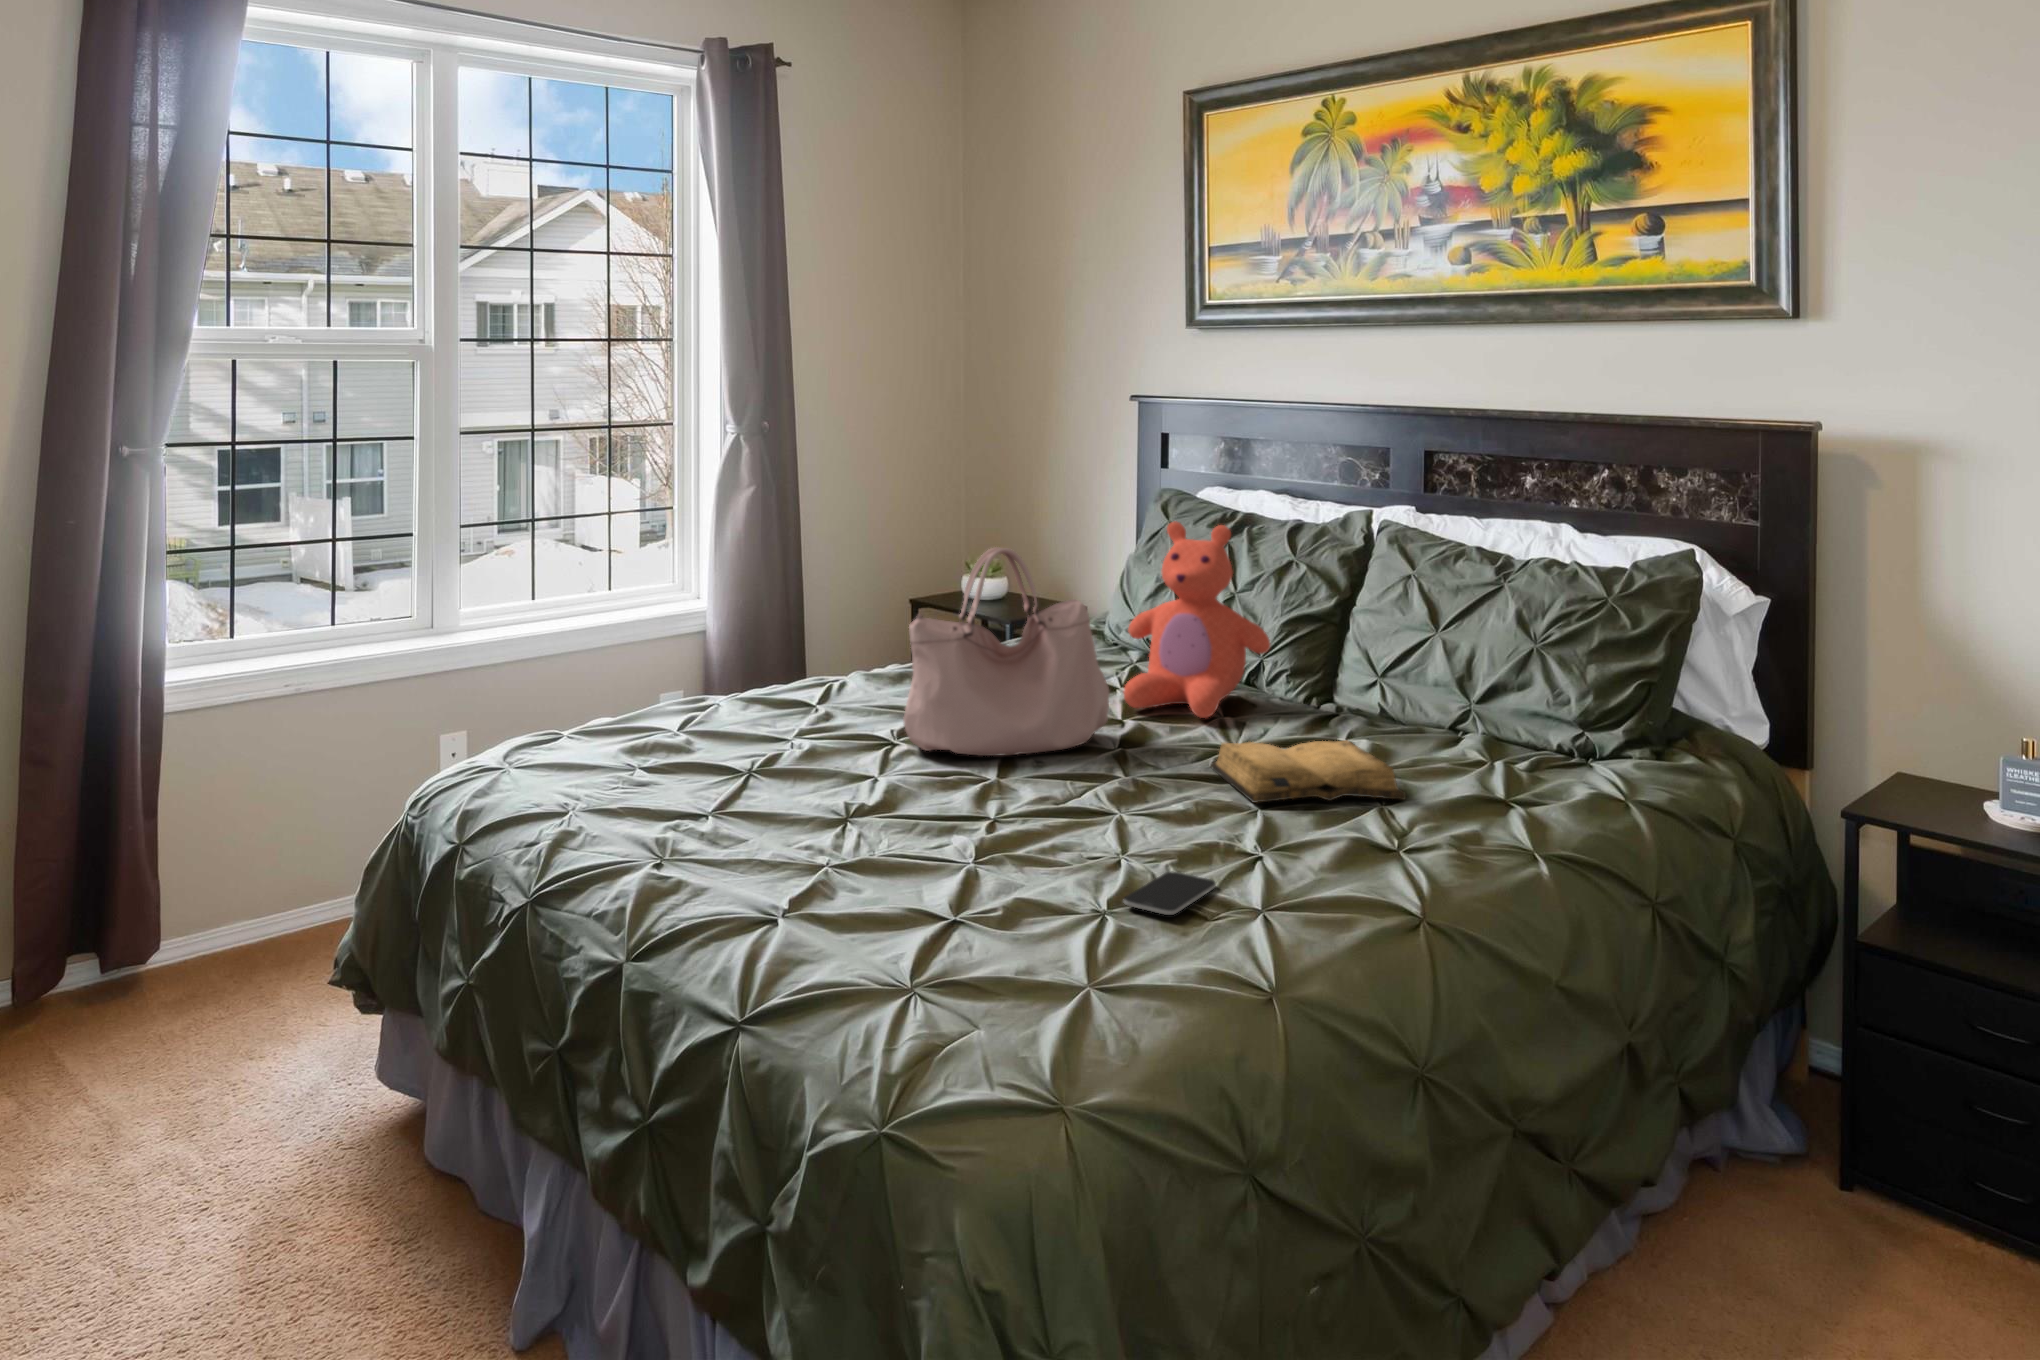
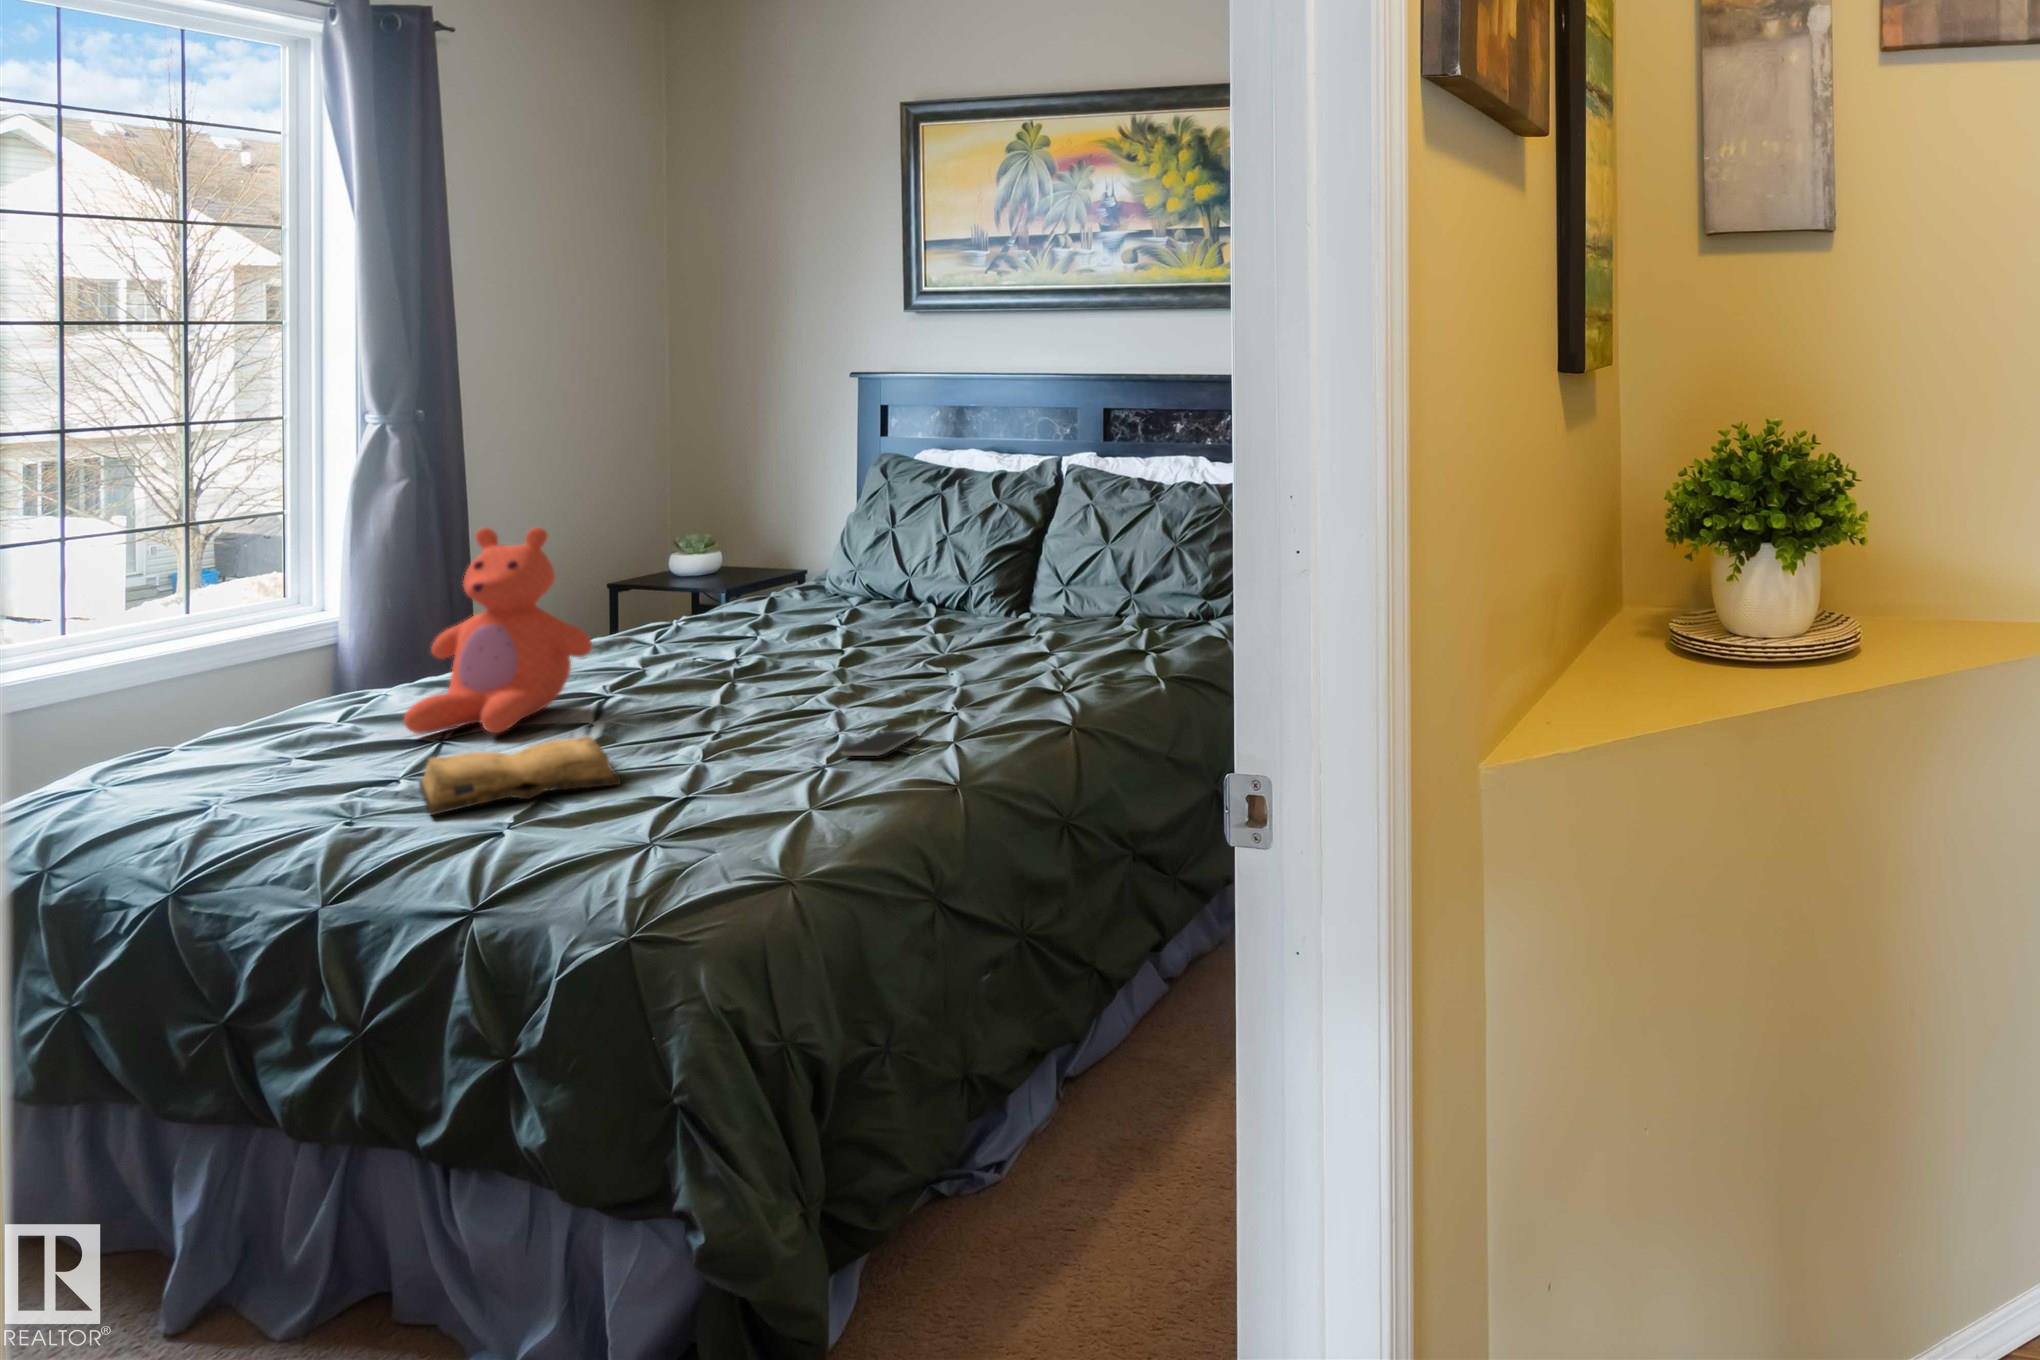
teddy bear: present [1124,522,1270,718] -> present [404,527,592,734]
handbag: present [903,547,1110,756] -> none [630,504,830,687]
diary: present [1211,740,1406,803] -> present [419,735,621,815]

